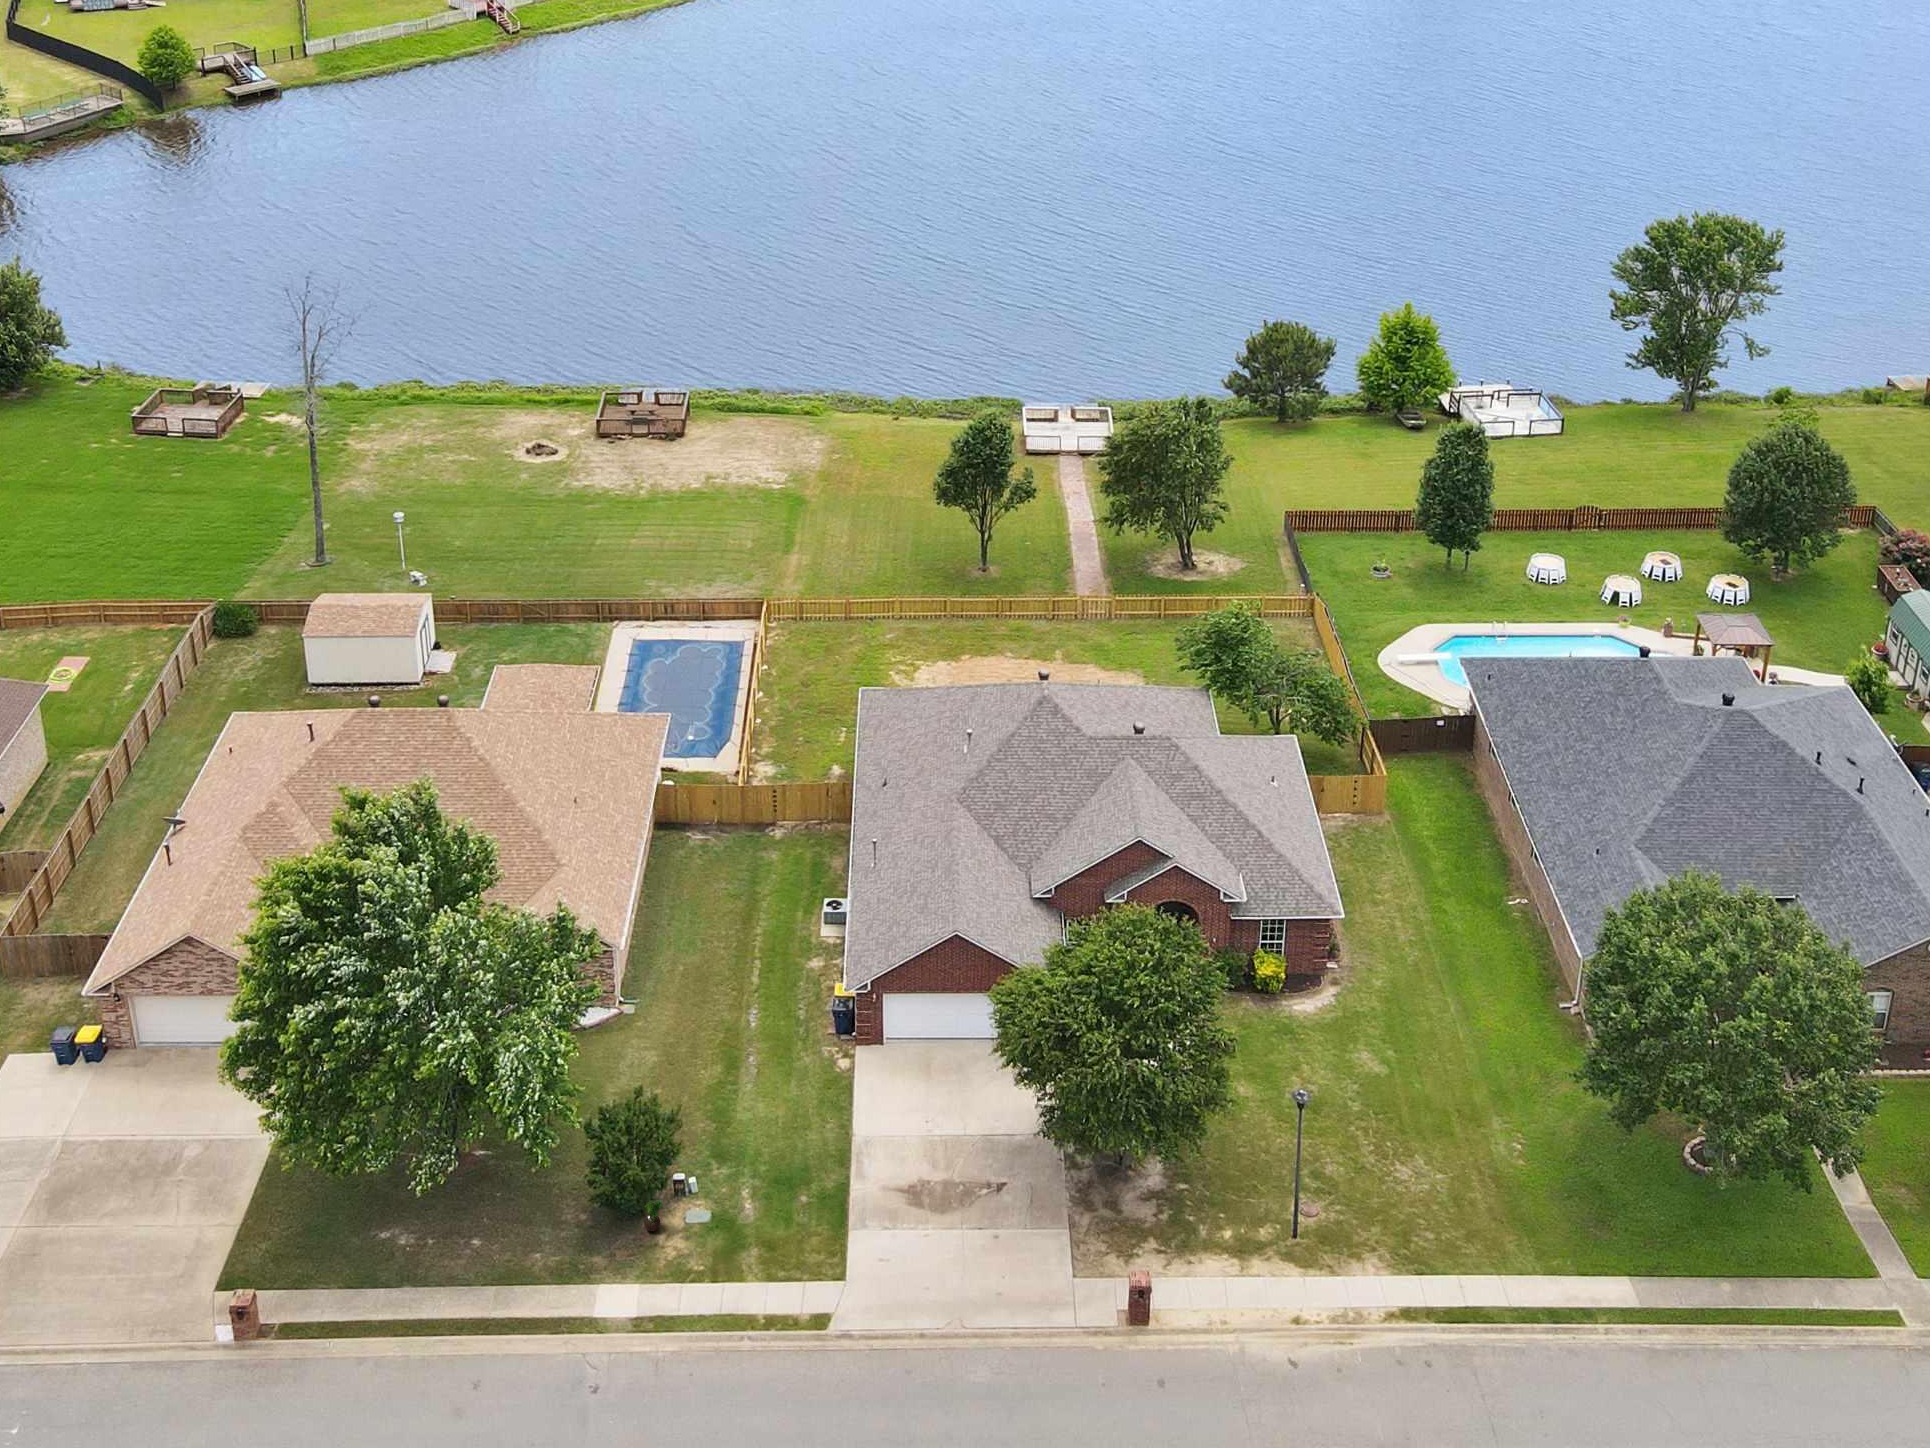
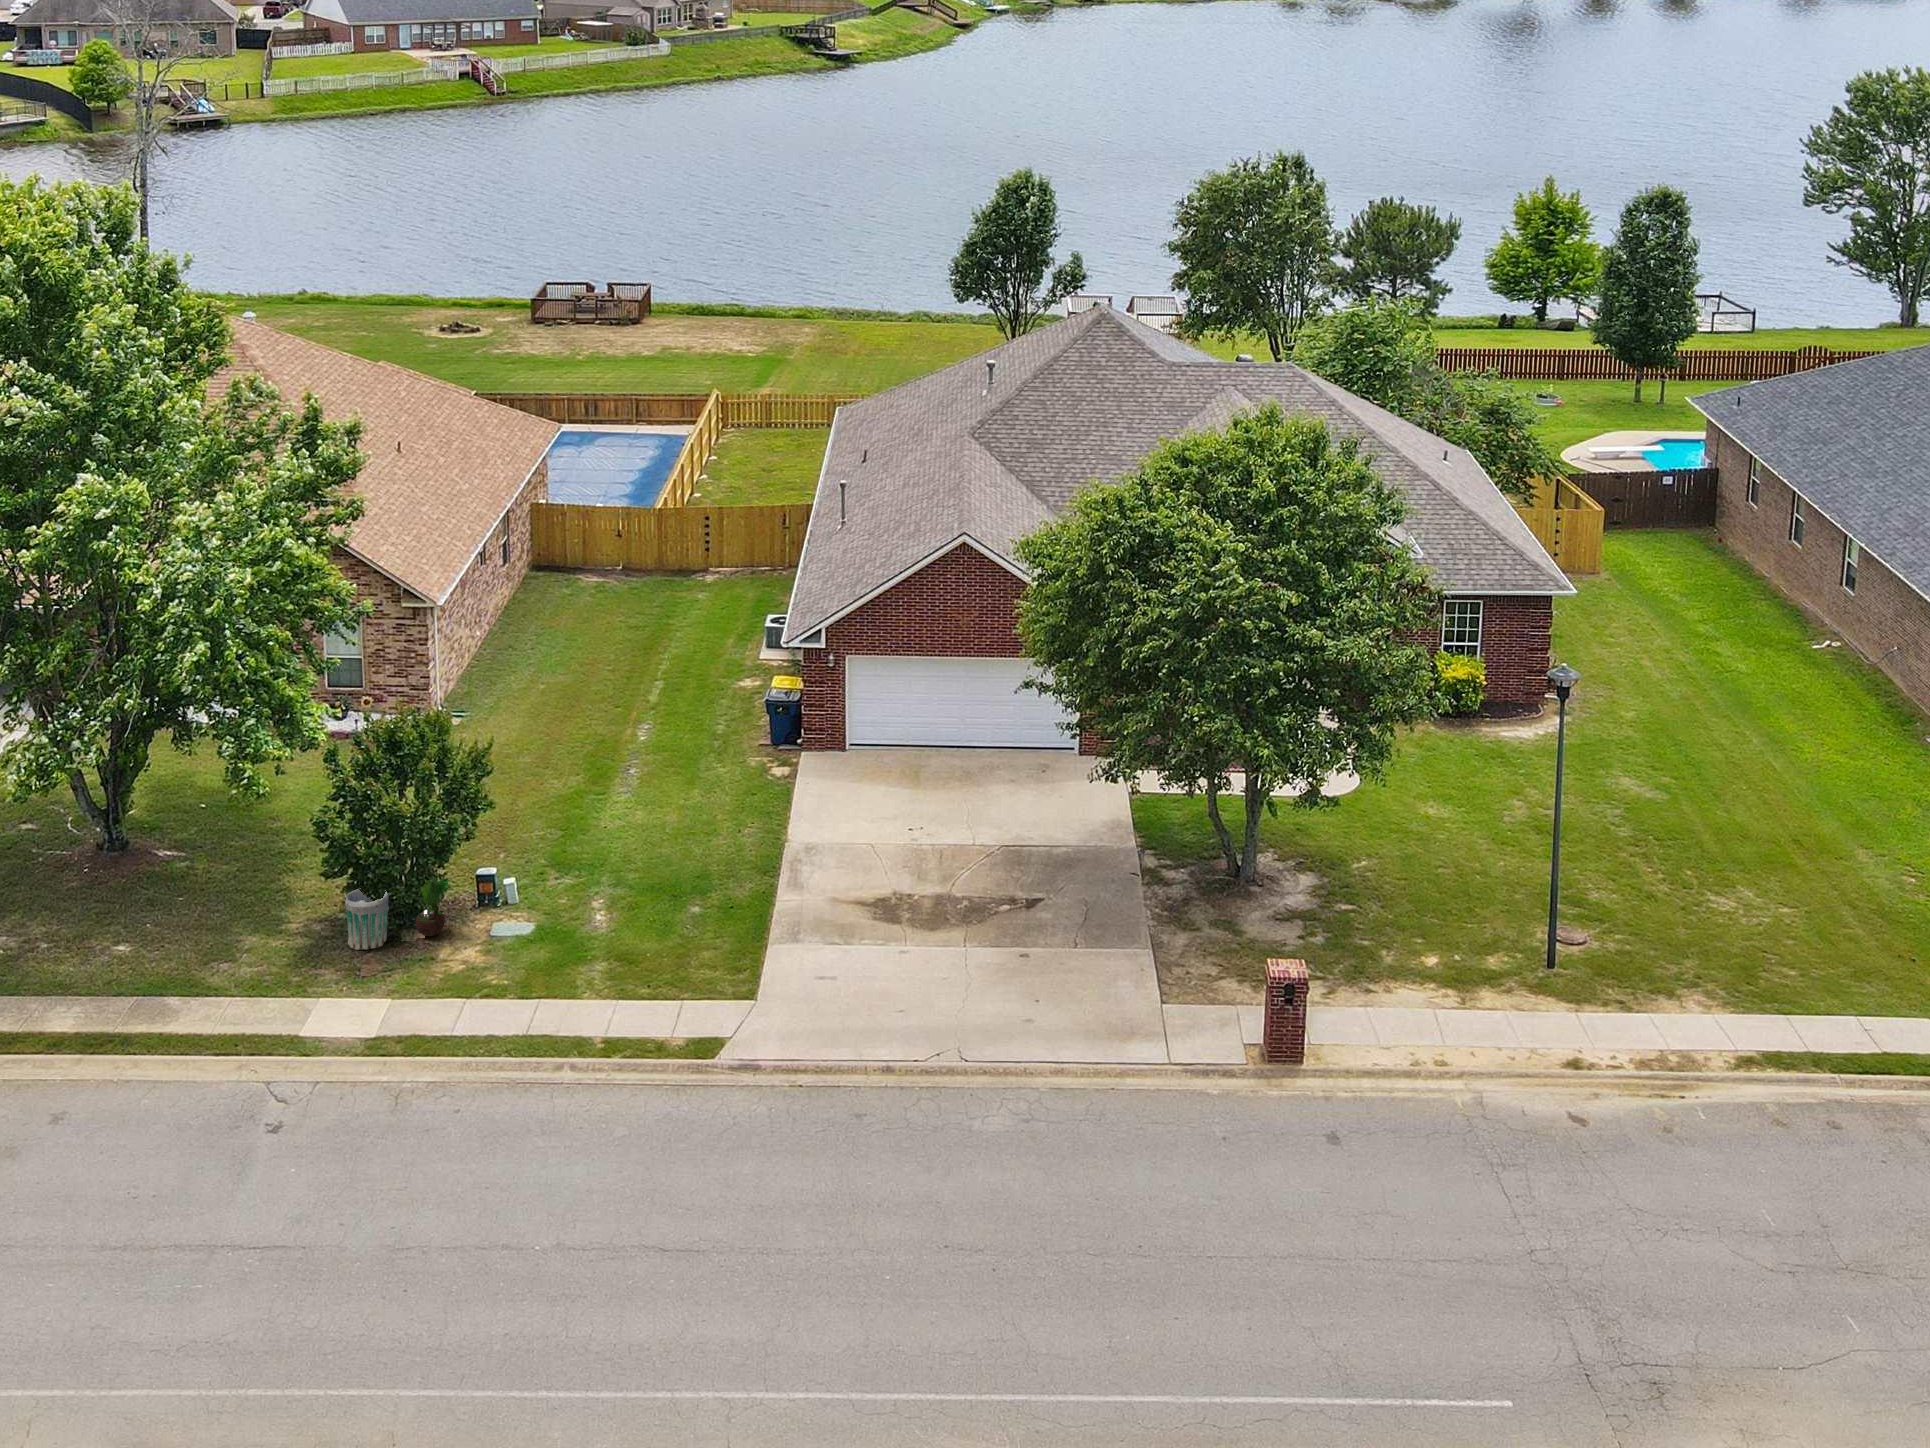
trash can: none [604,1205,629,1243] -> present [345,889,389,950]

